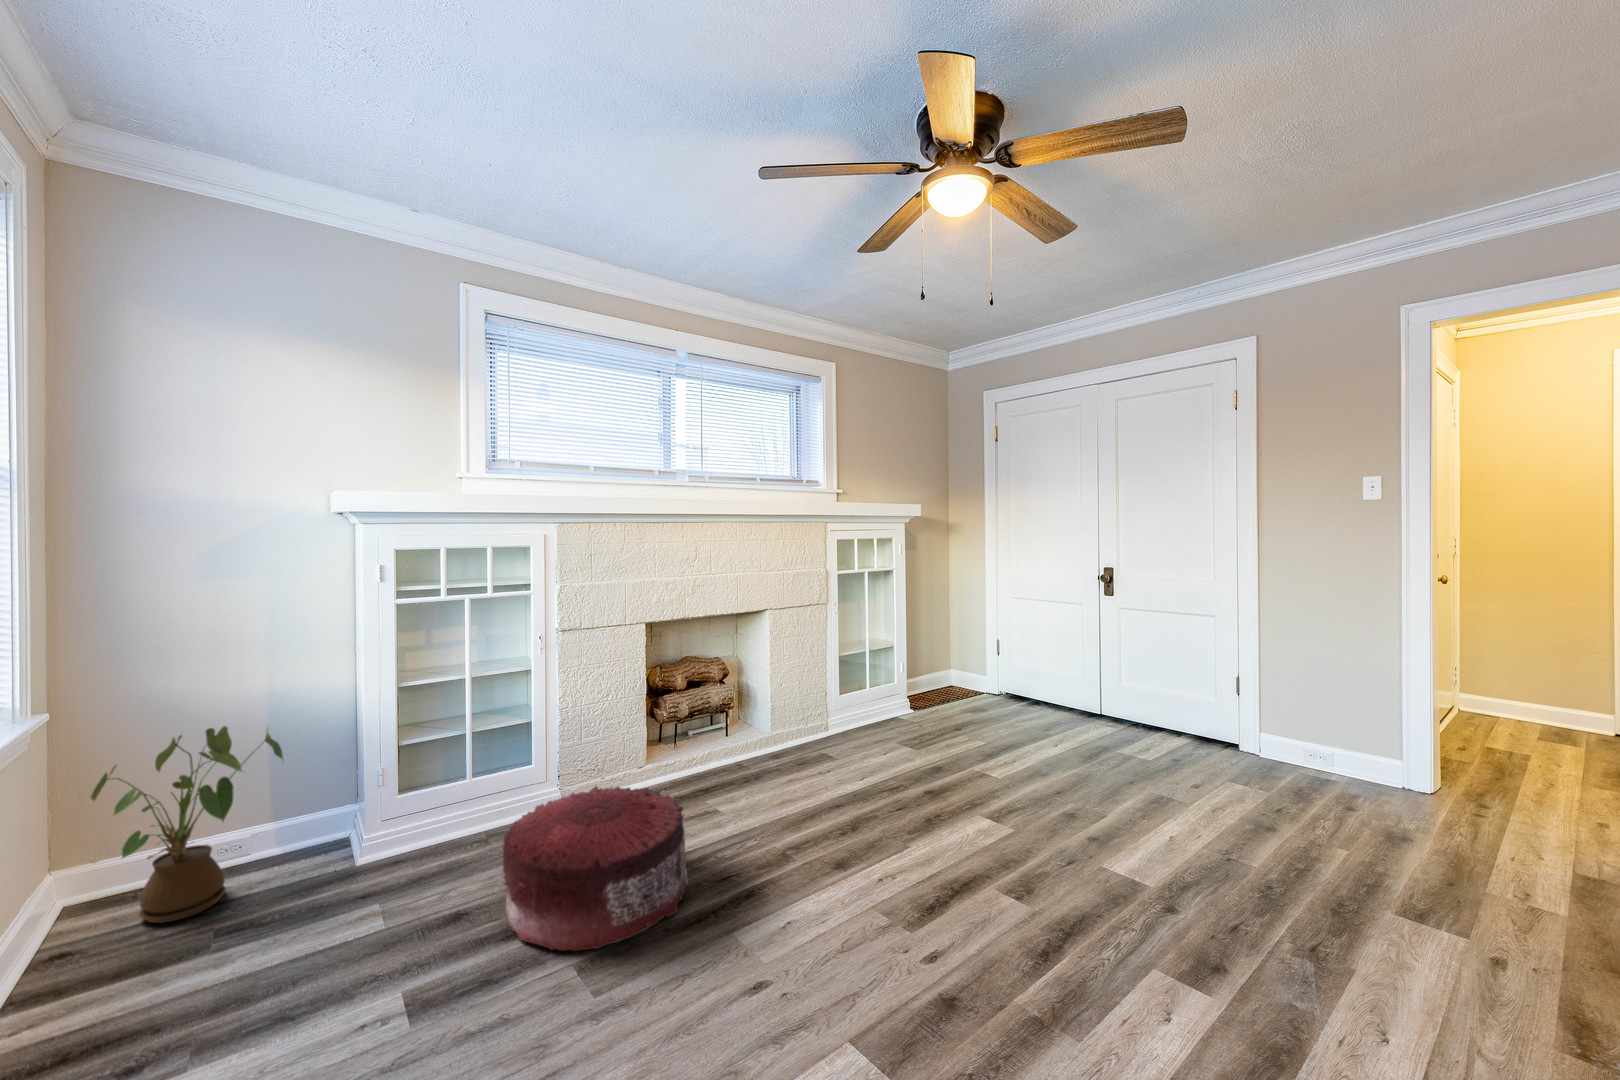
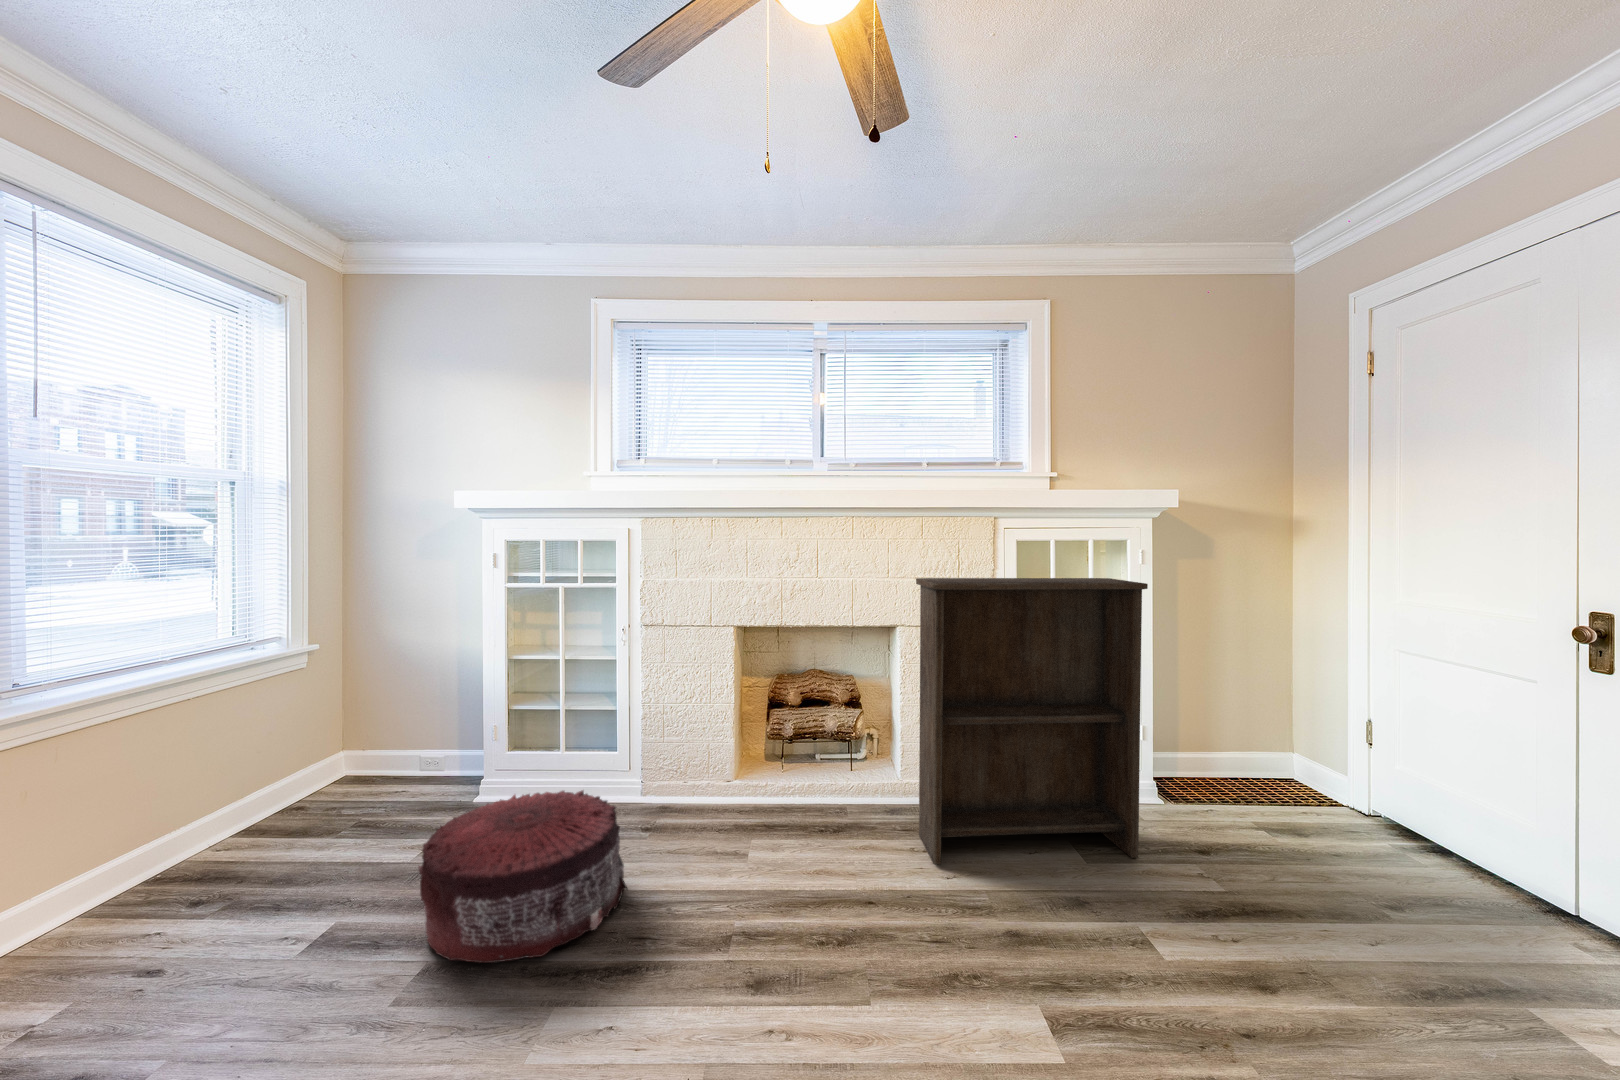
bookshelf: none [810,564,942,775] -> present [916,578,1148,864]
house plant: present [91,726,283,923] -> none [304,671,432,809]

